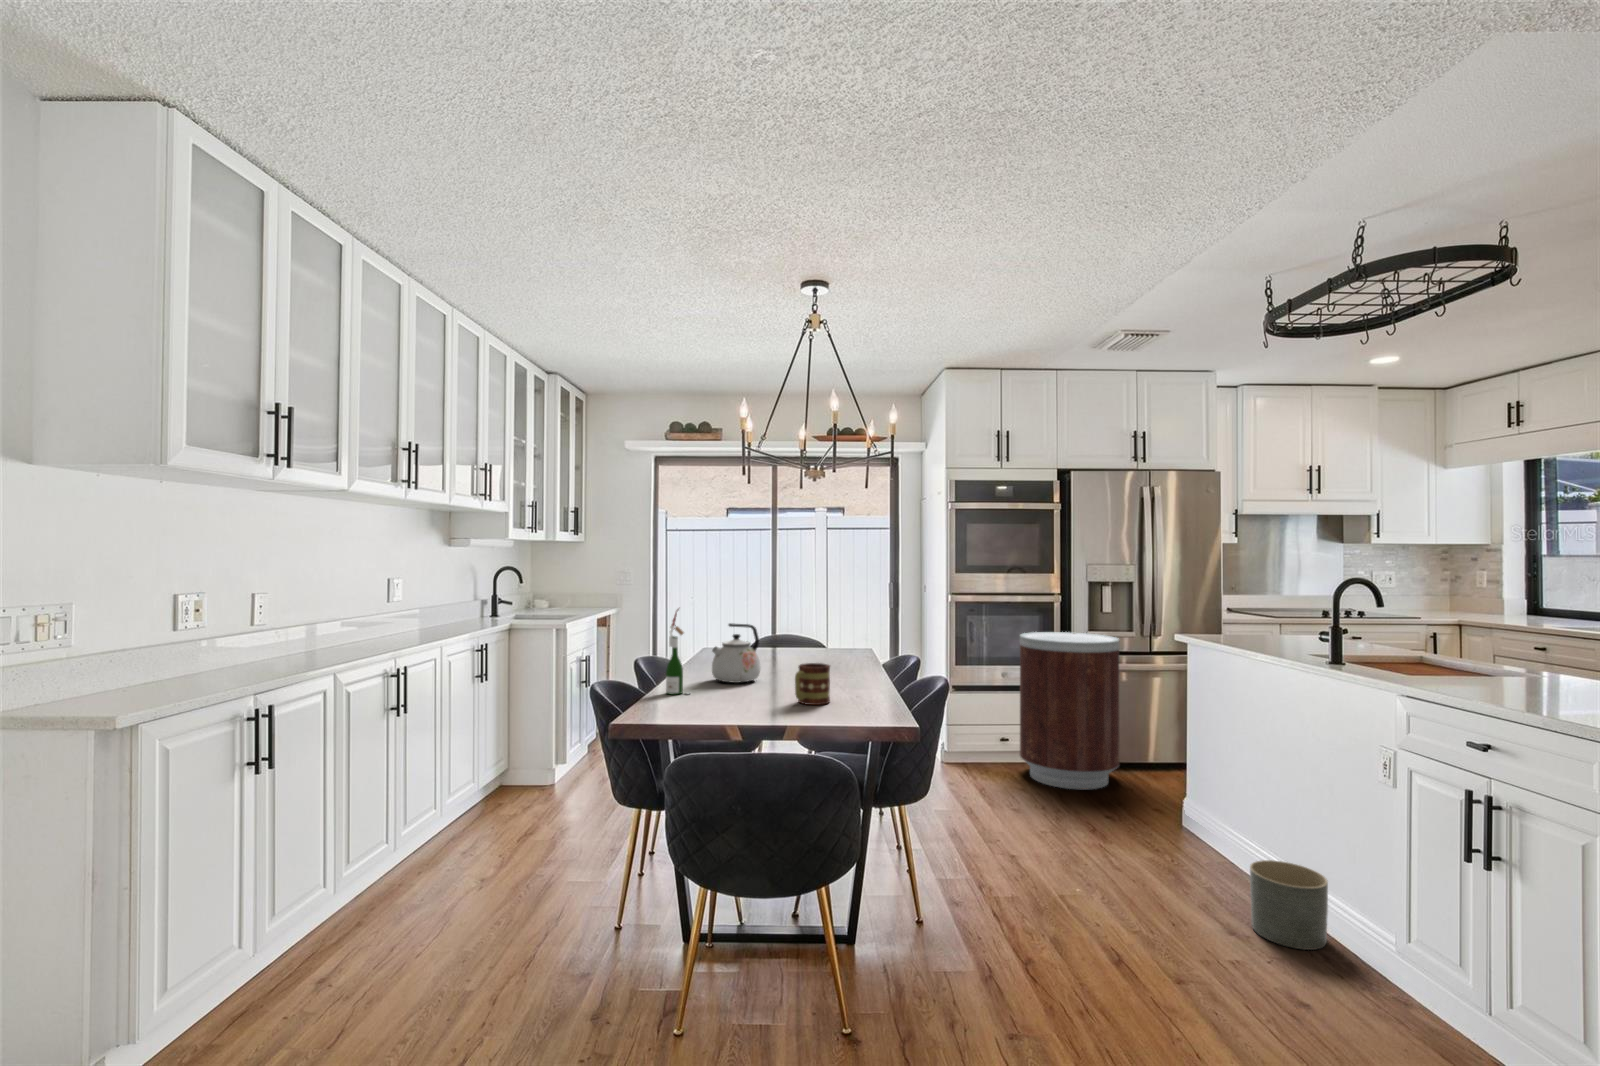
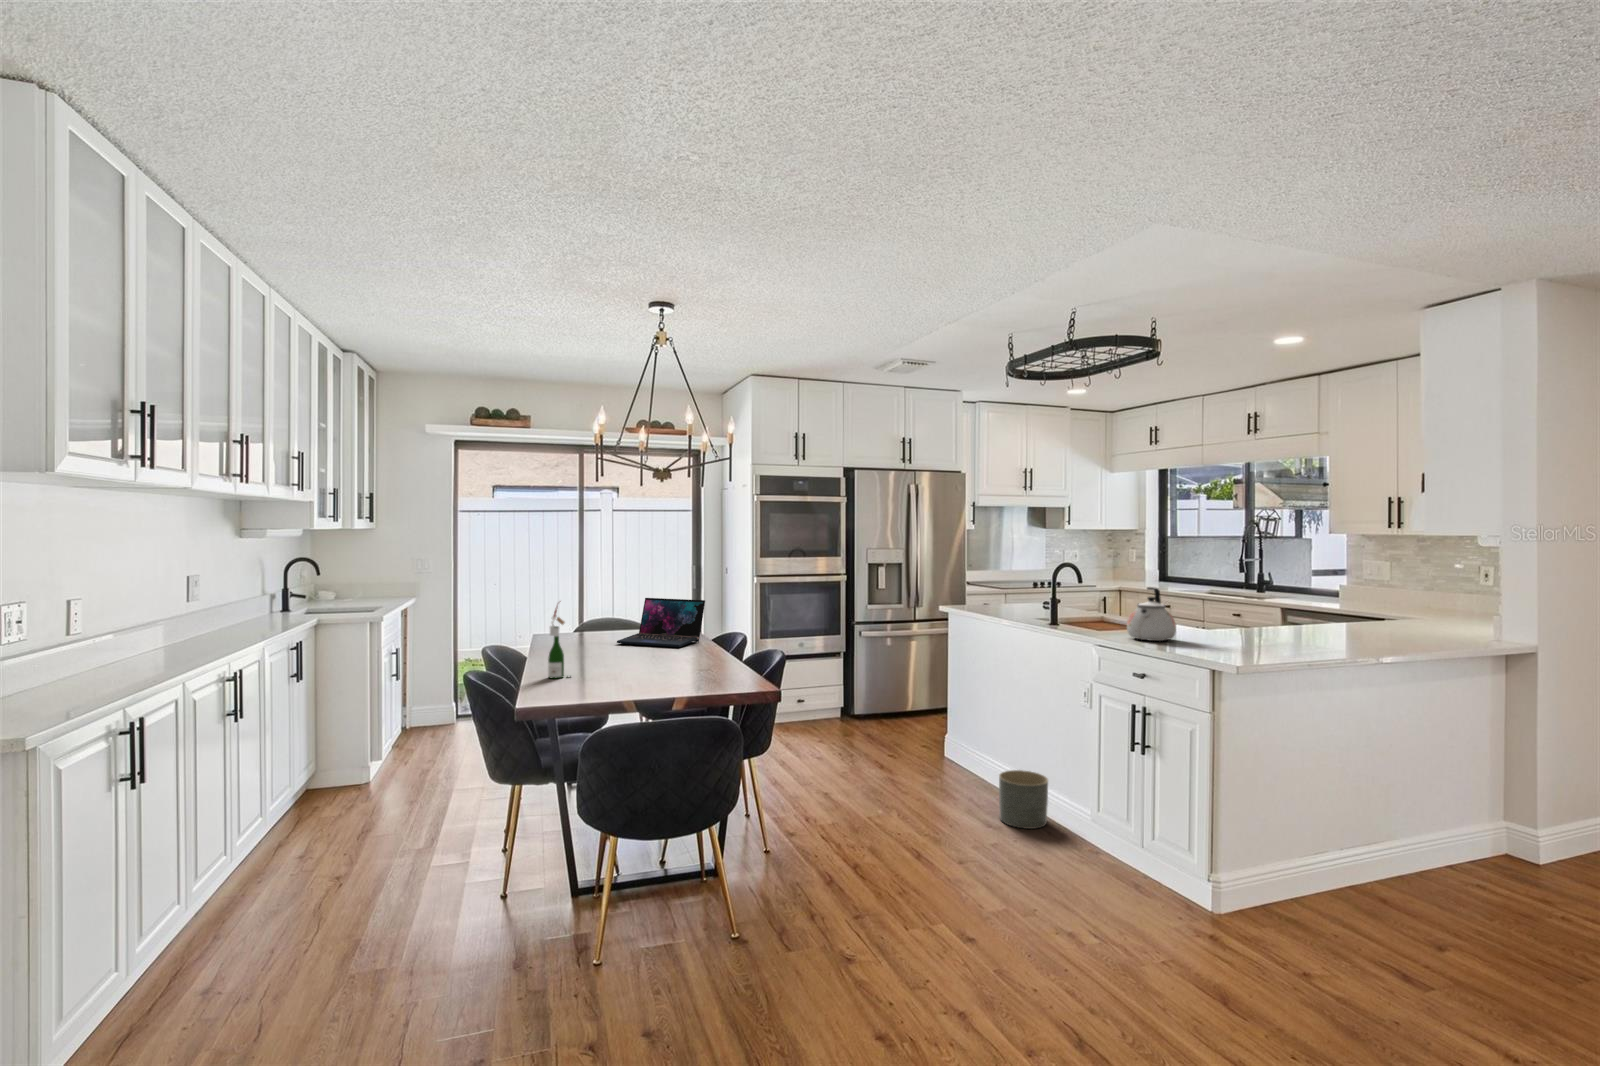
laptop: none [773,612,871,668] -> present [617,598,705,647]
kettle: present [712,623,761,683] -> present [1127,587,1176,641]
trash can: present [1020,632,1120,790] -> none [813,607,893,738]
mug: present [795,663,830,705] -> none [675,644,701,679]

